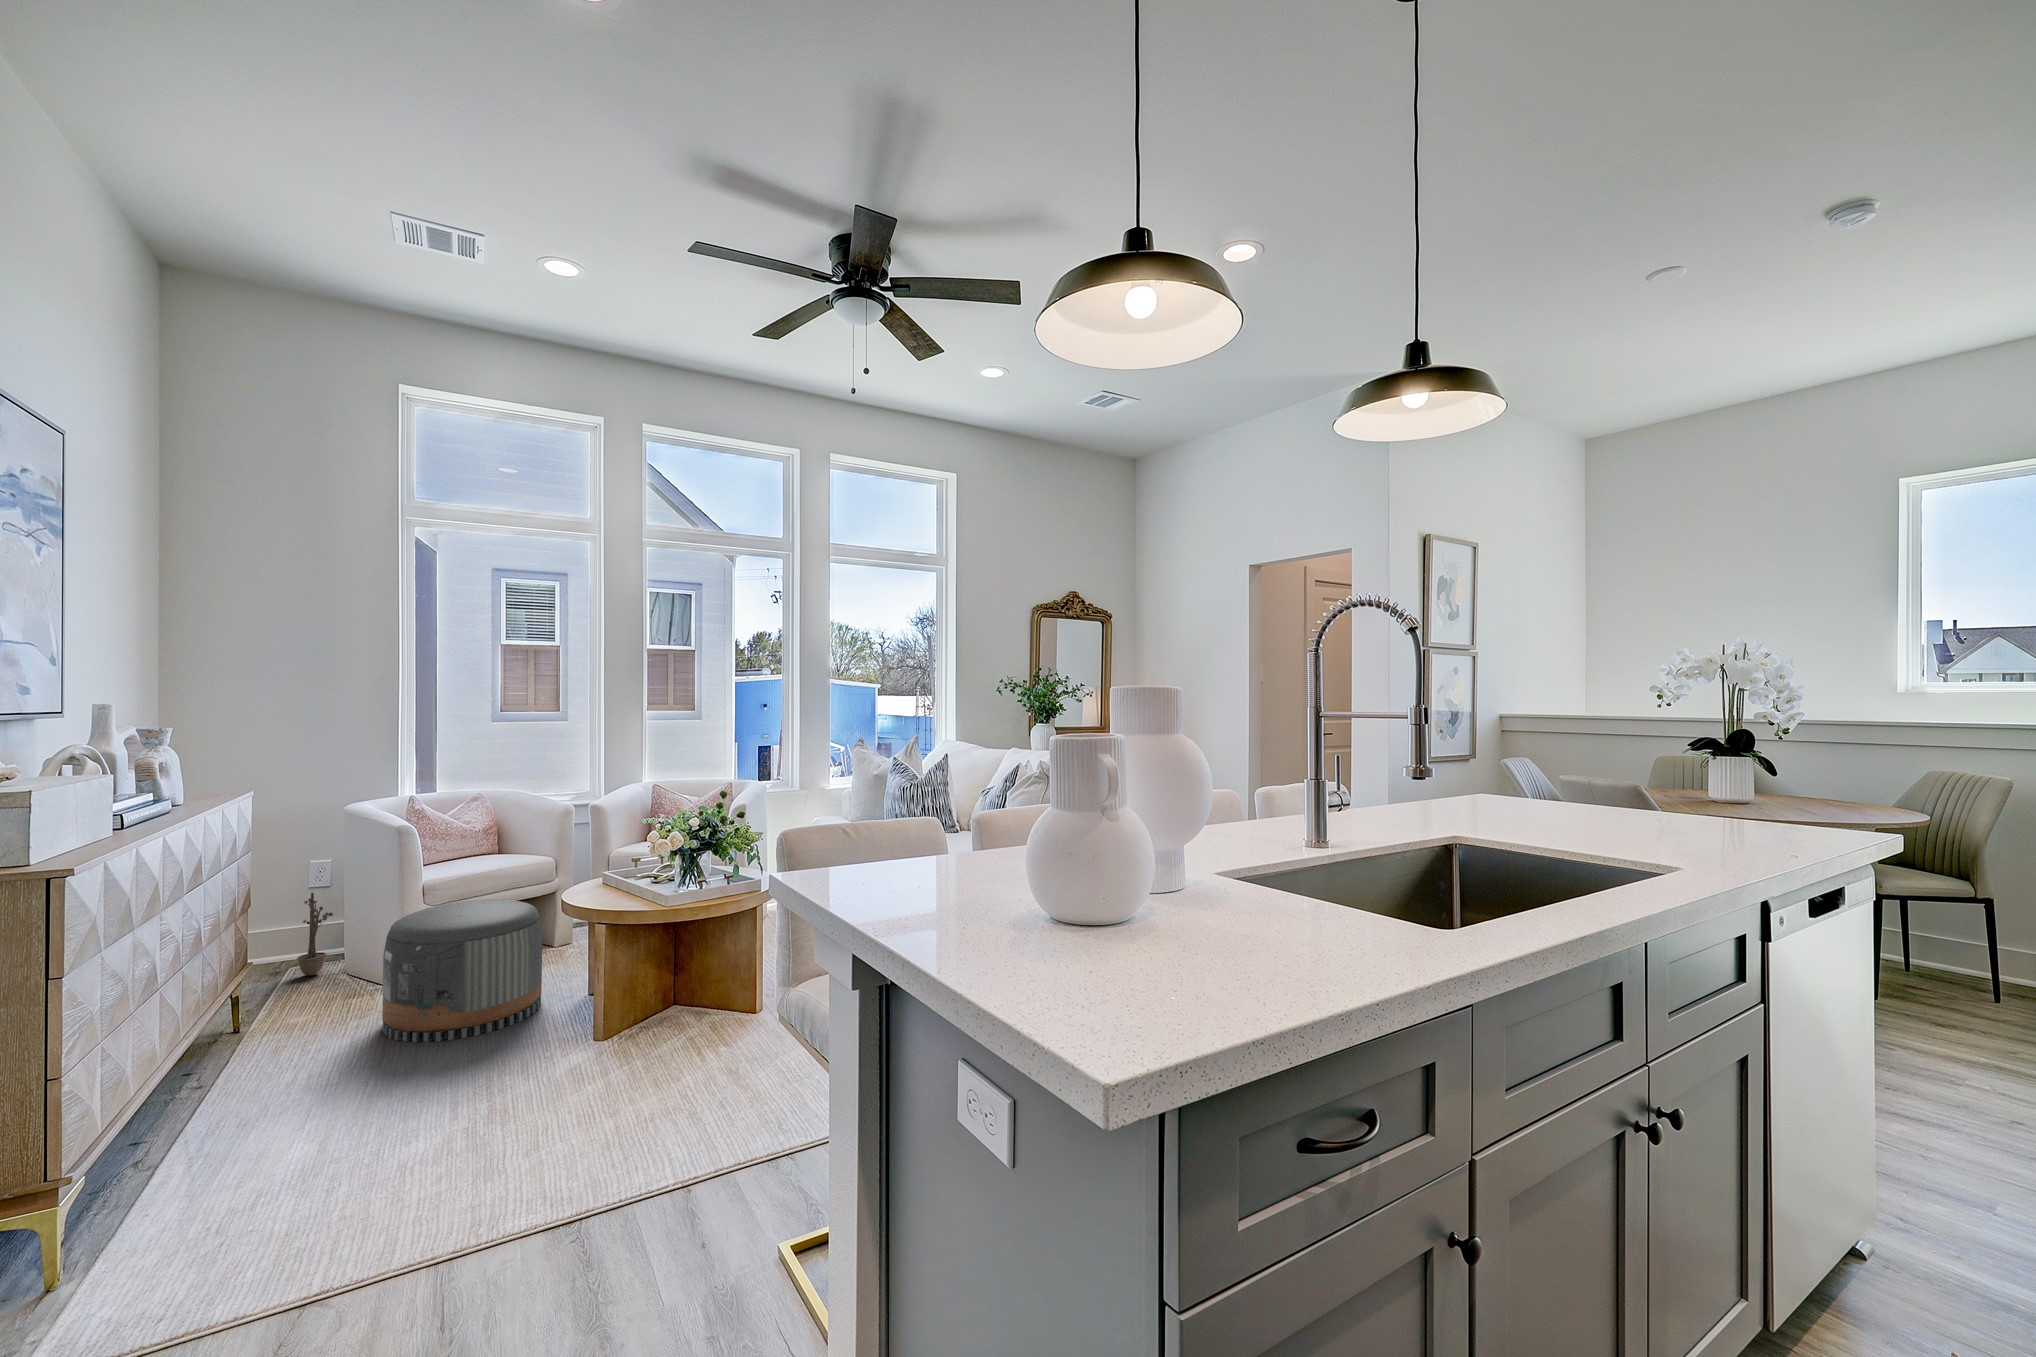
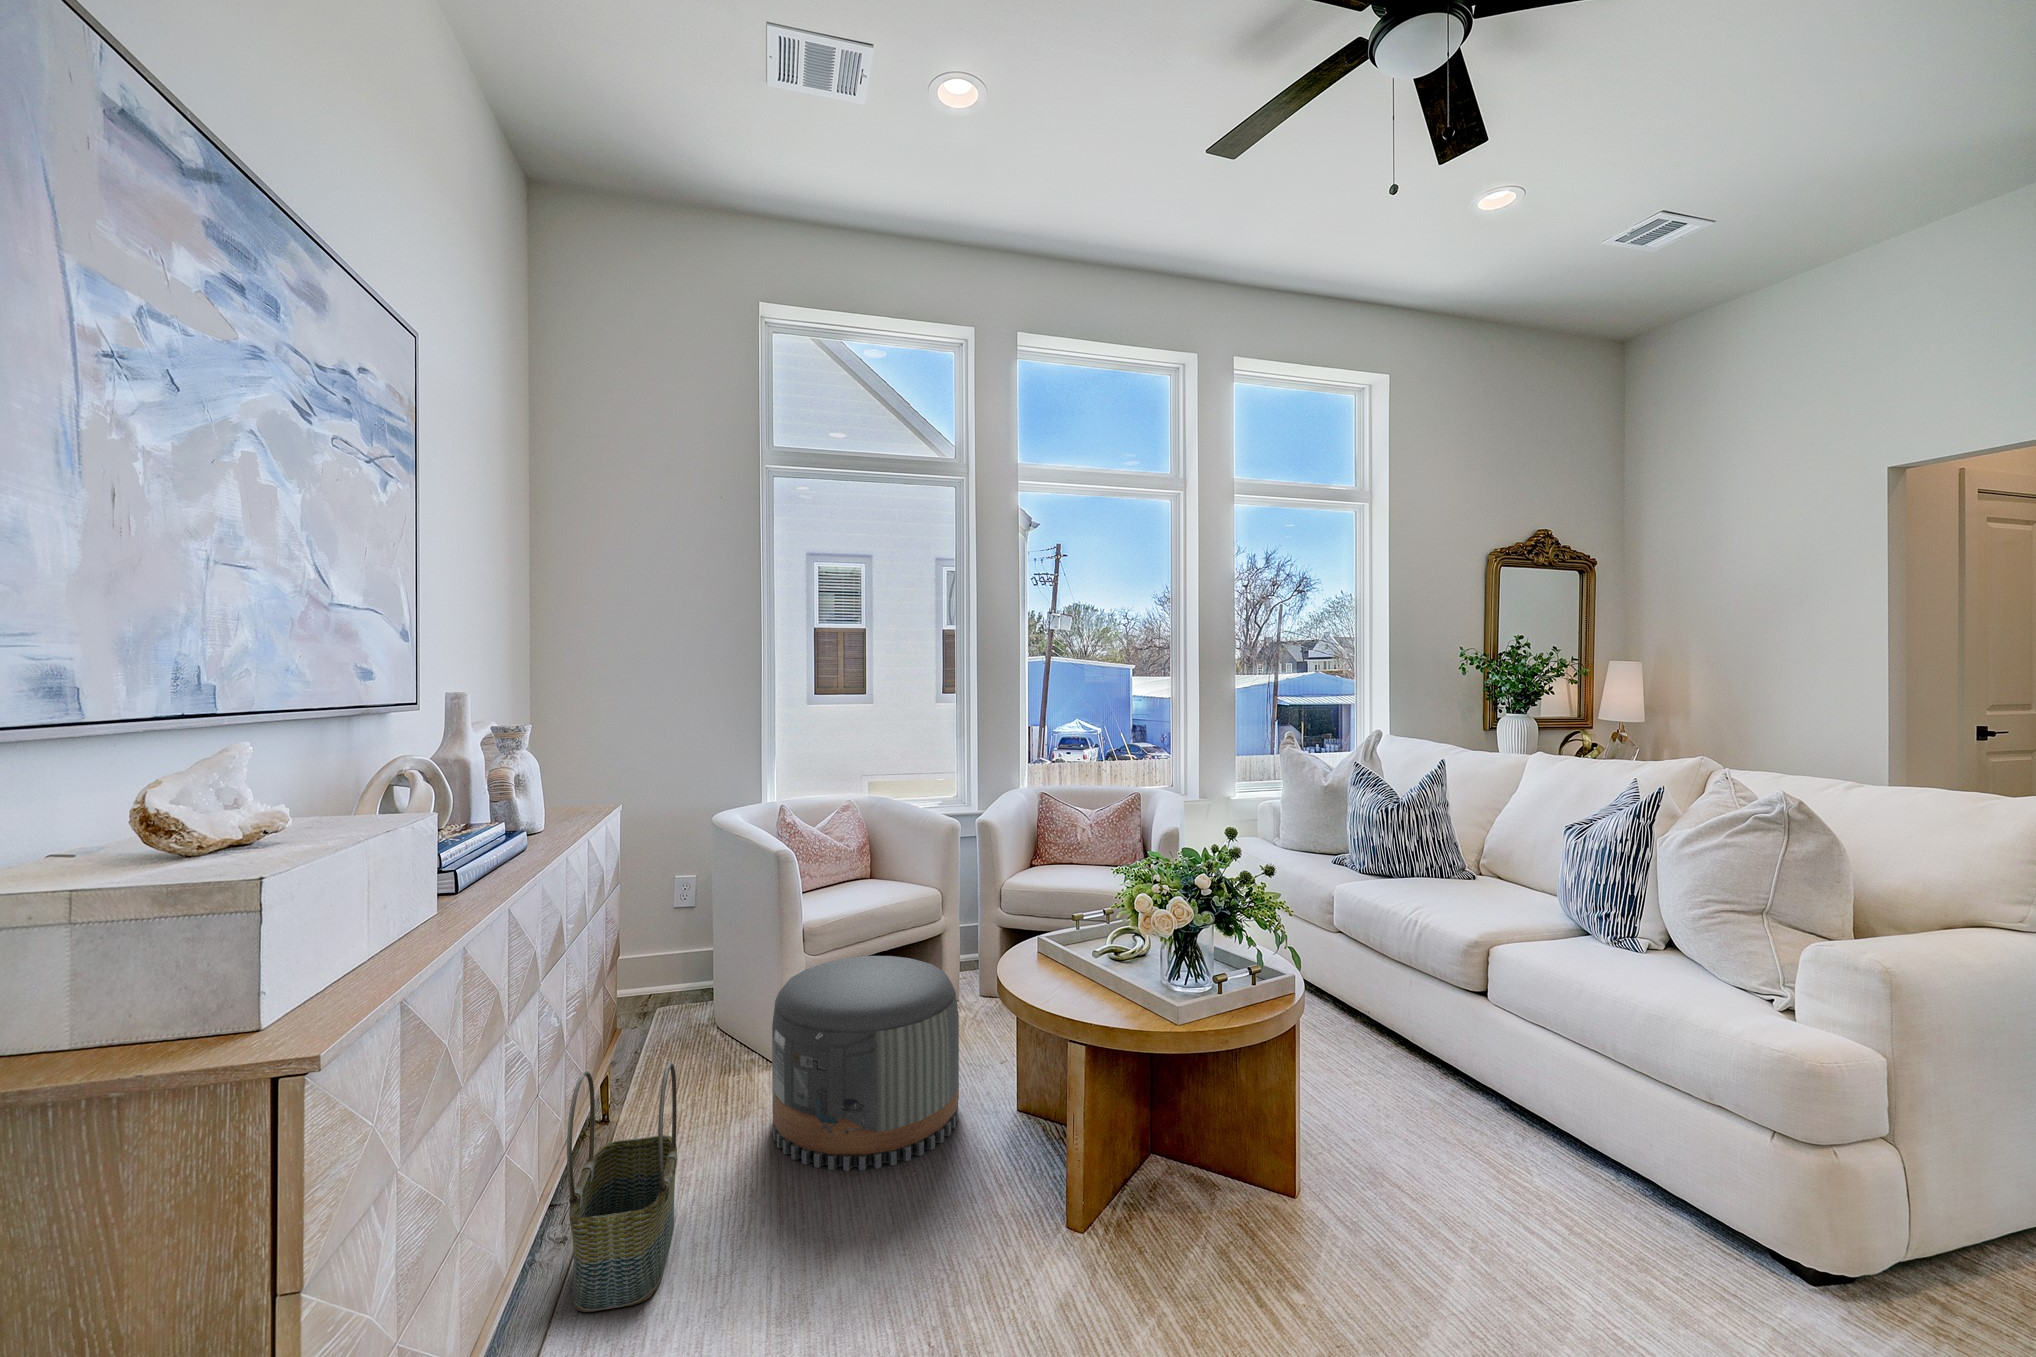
decorative plant: present [297,893,333,976] -> none [662,922,696,1024]
basket: none [196,961,291,1124] -> present [567,1062,677,1312]

